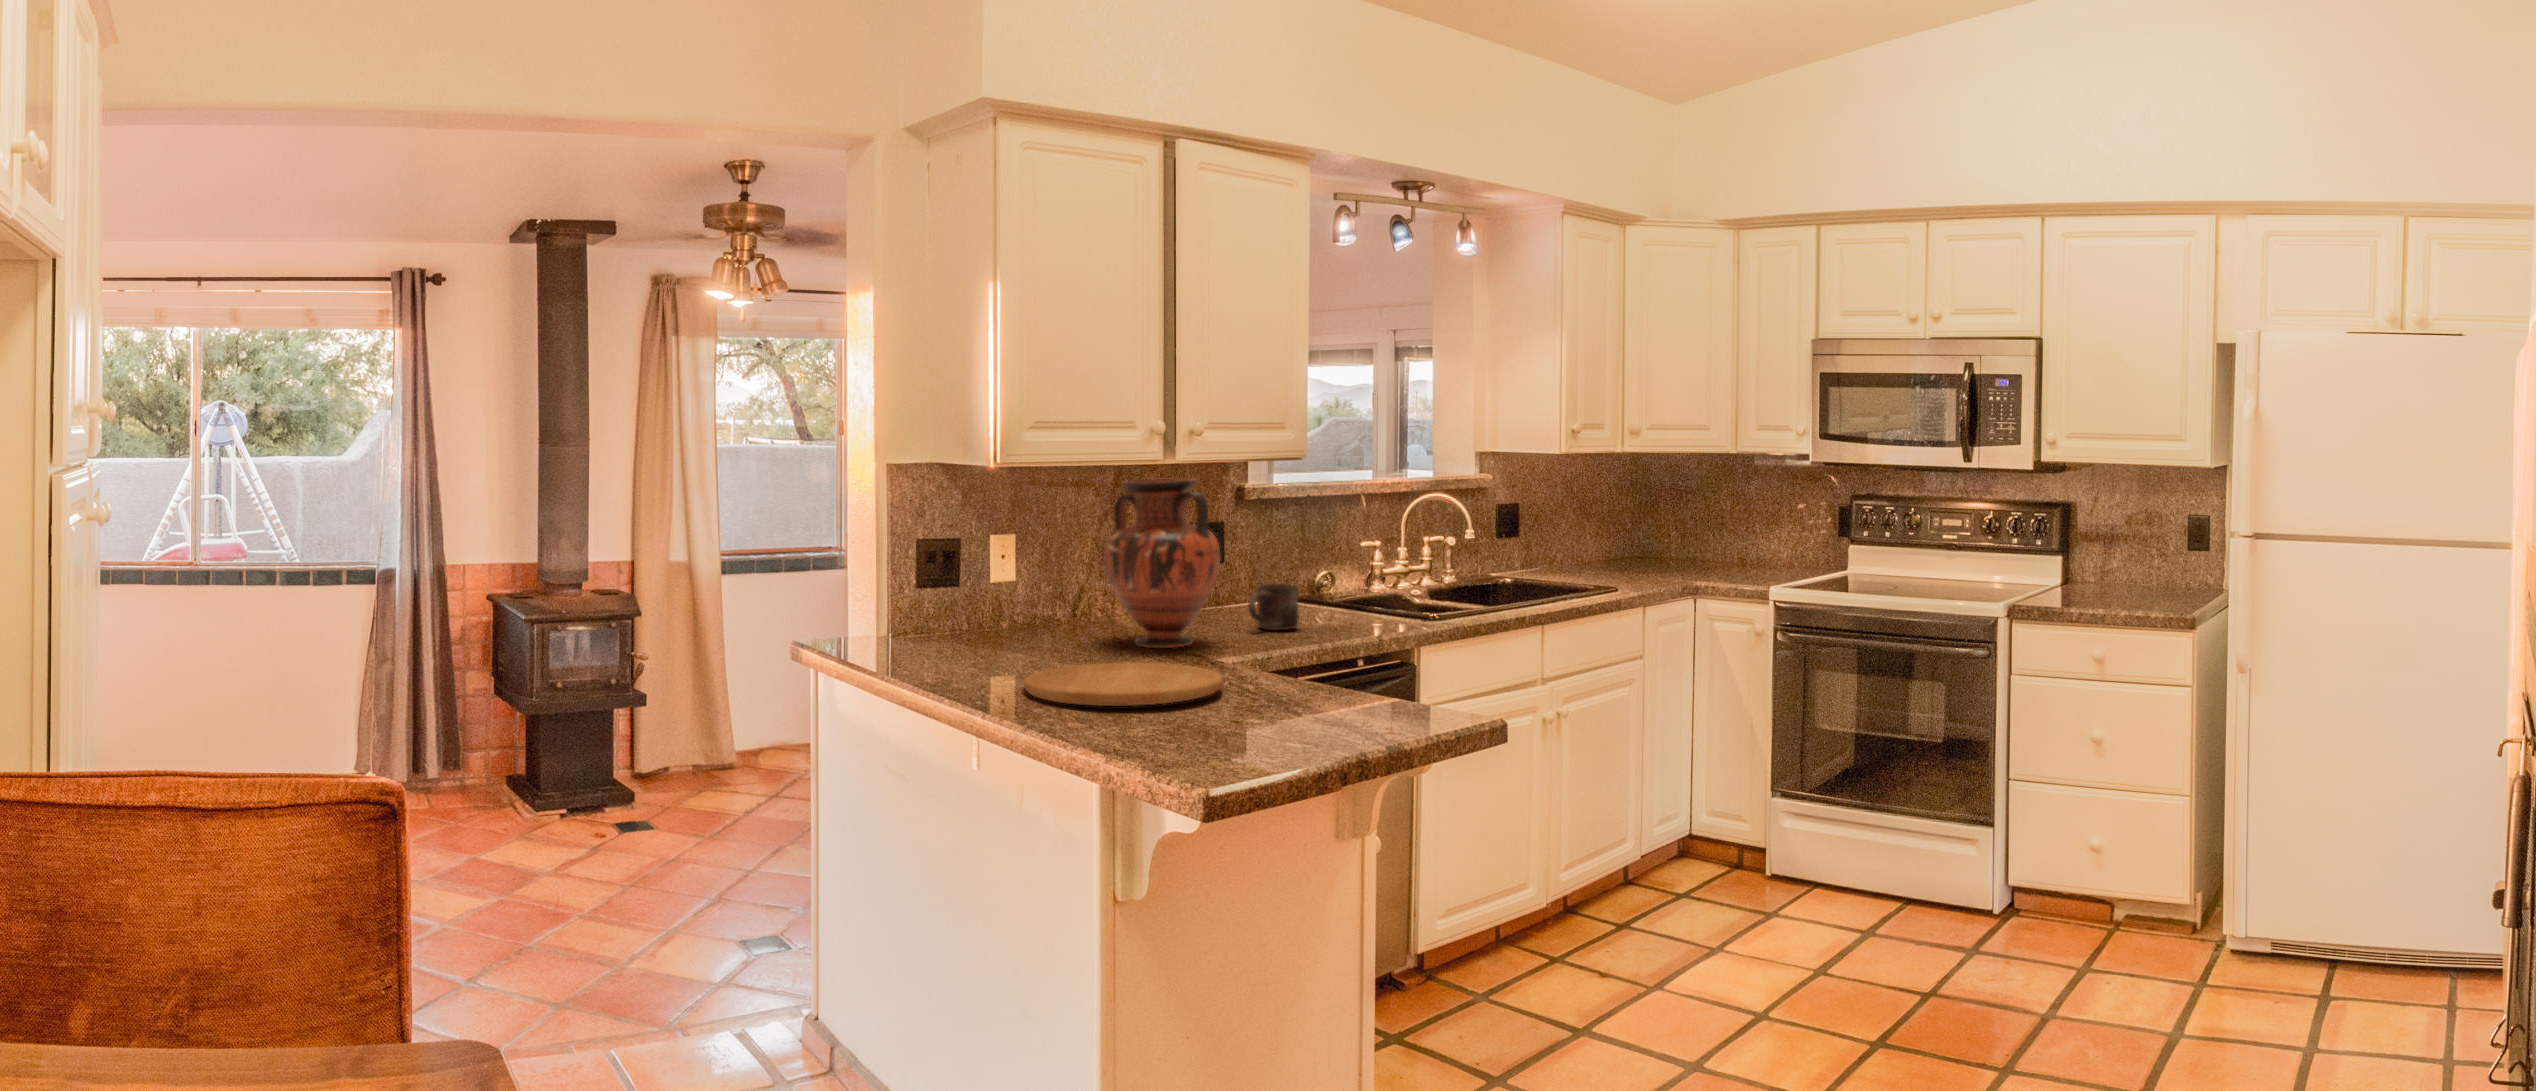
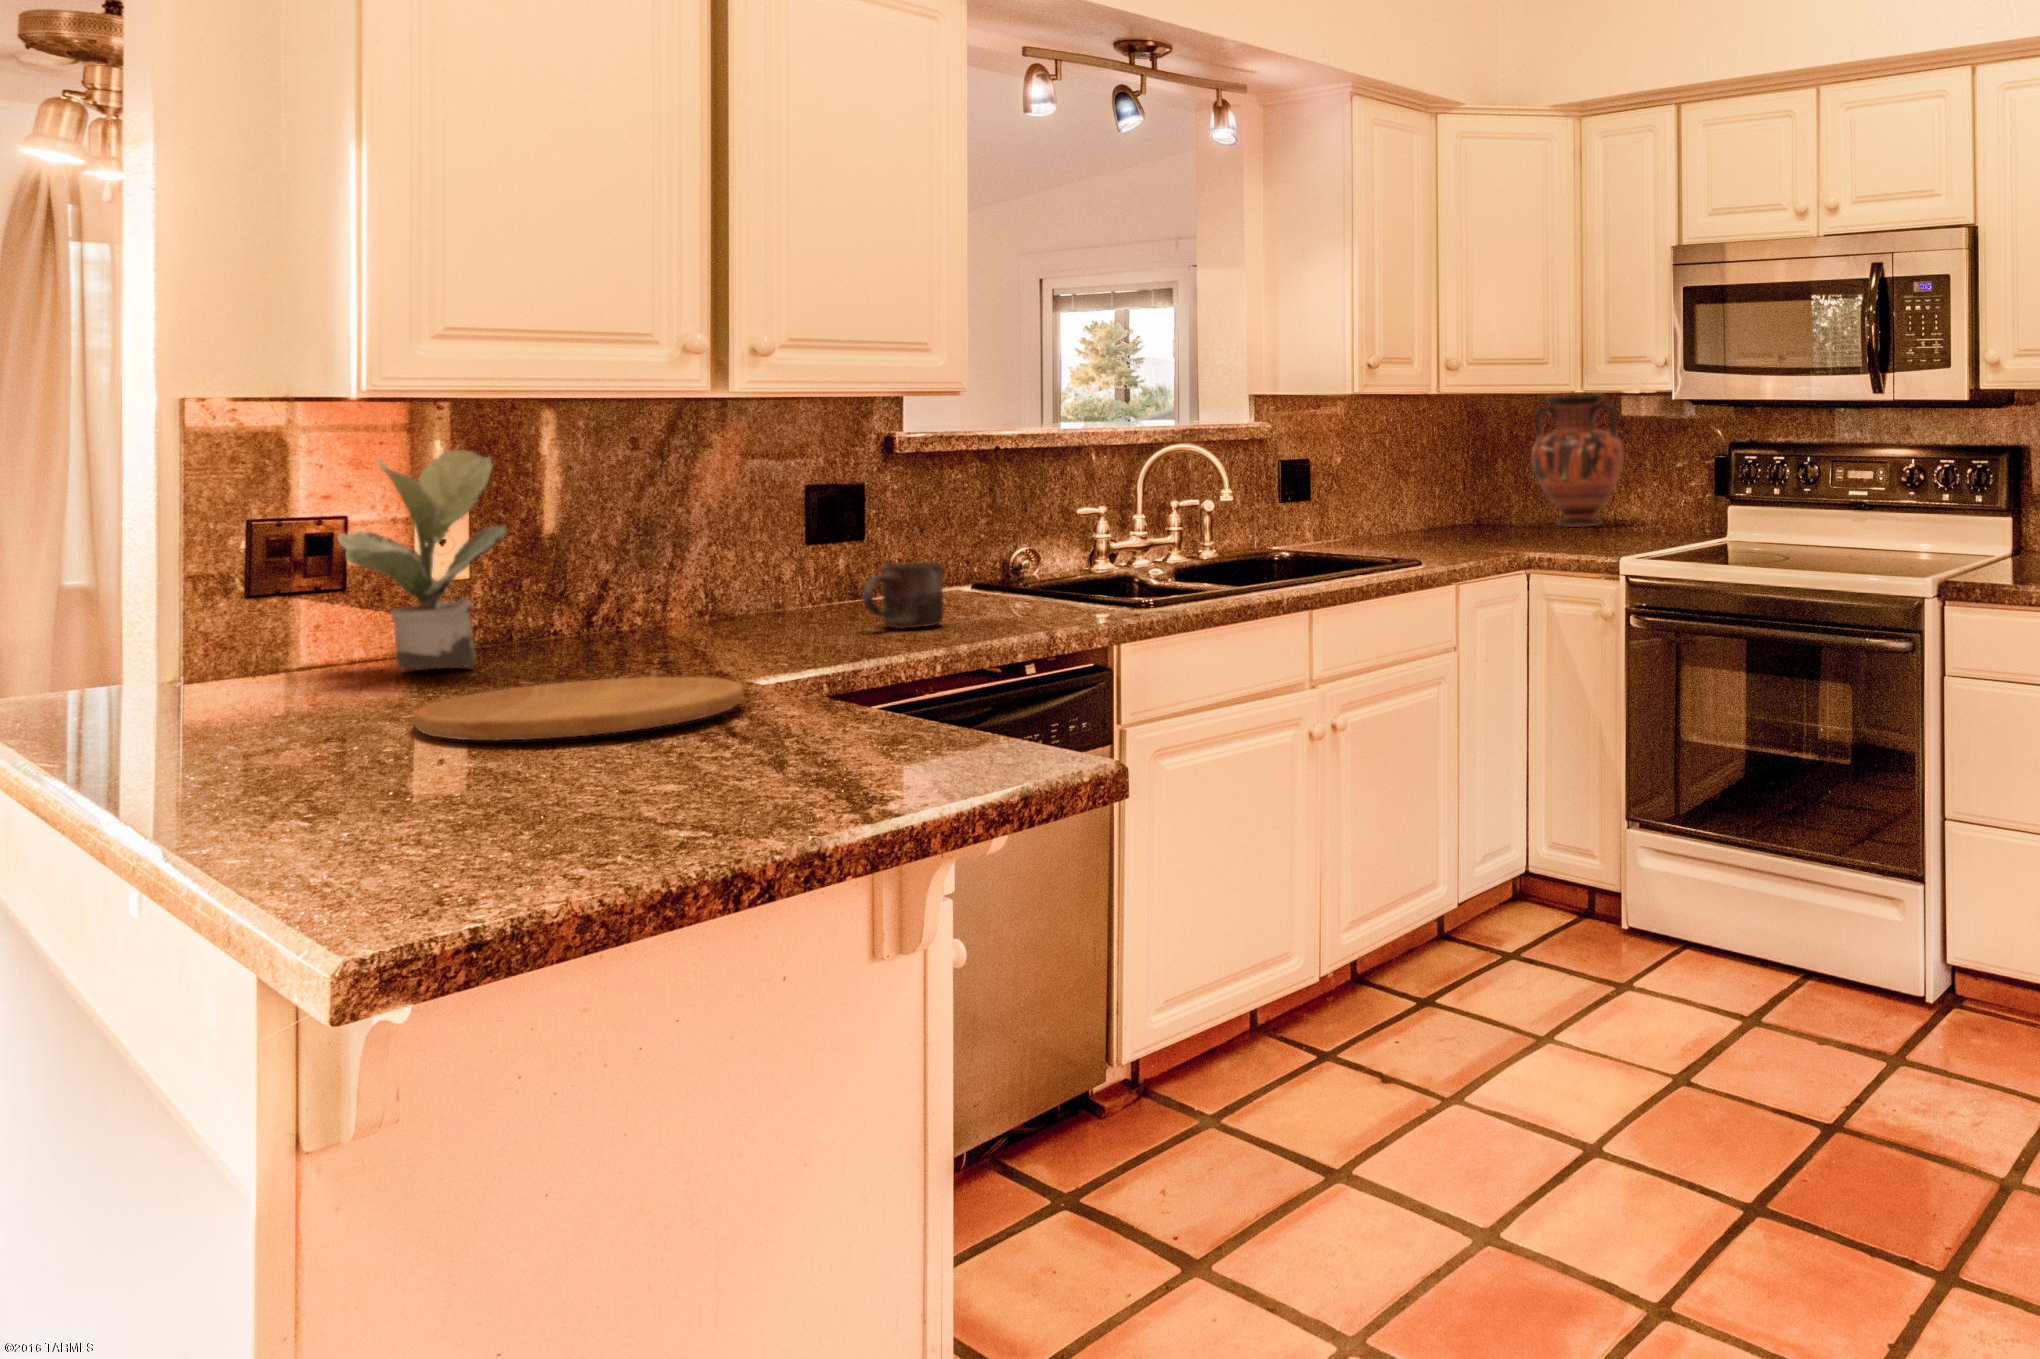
vase: present [1104,478,1220,648] -> present [1532,394,1624,527]
potted plant: none [944,504,1046,647] -> present [338,449,507,669]

